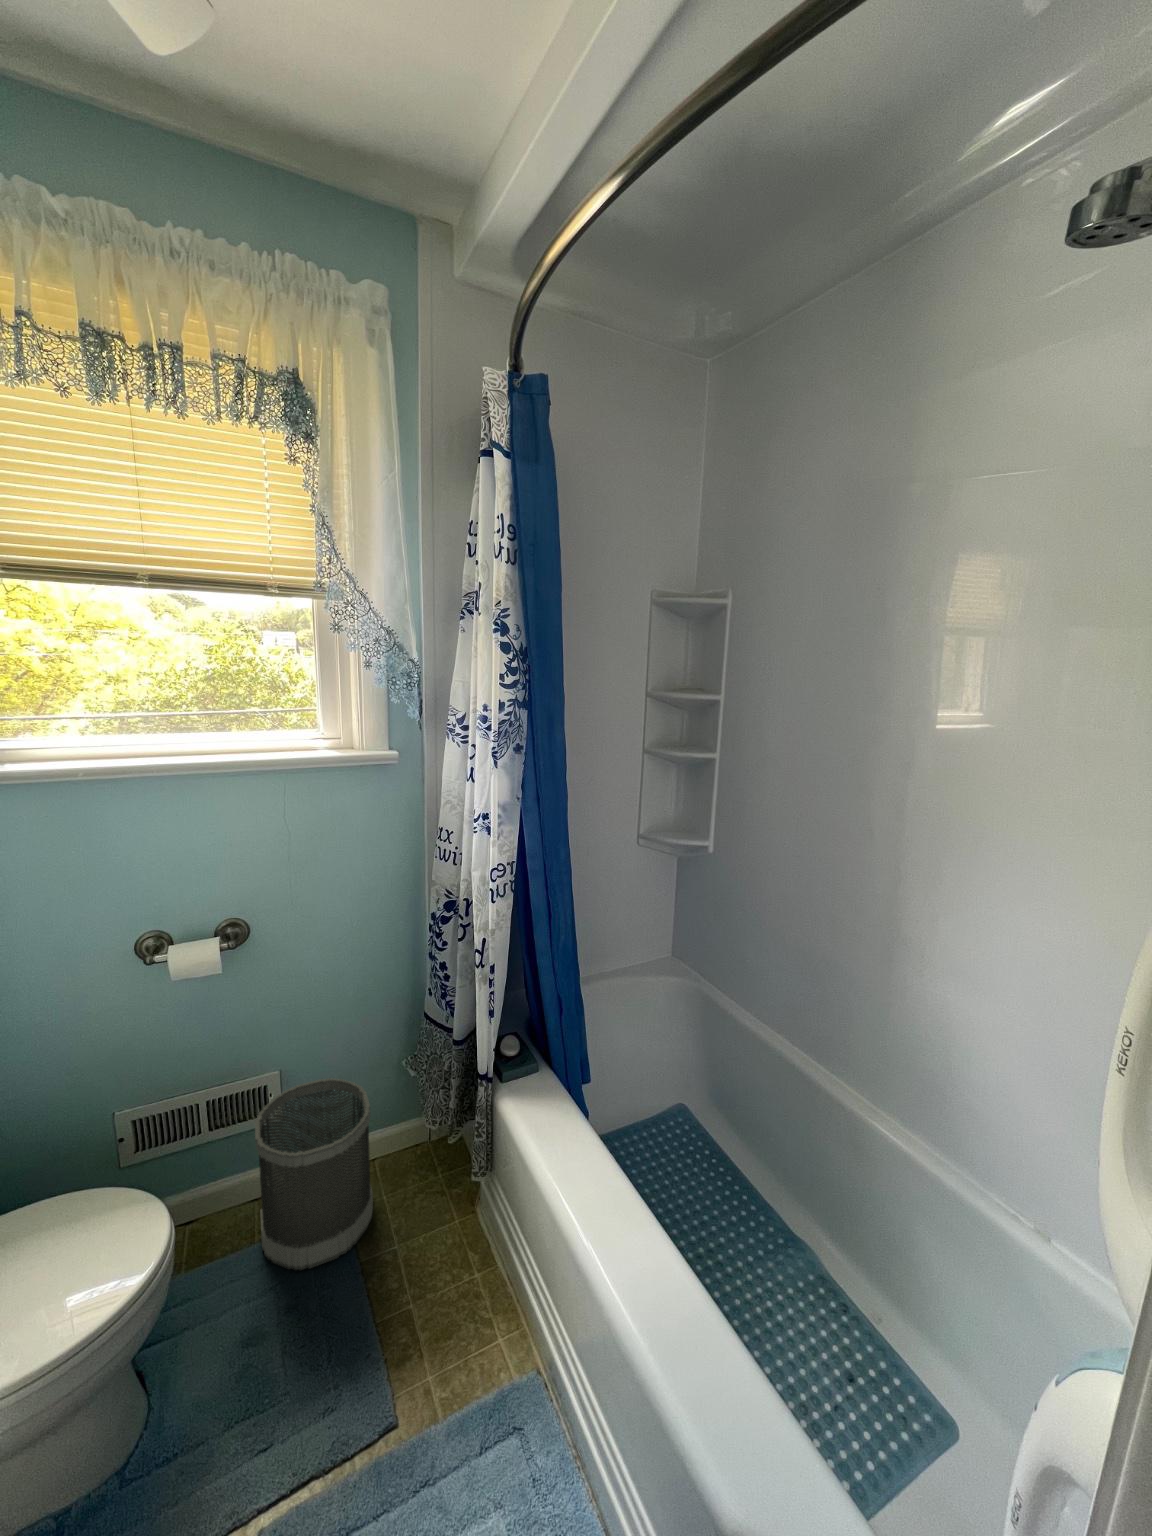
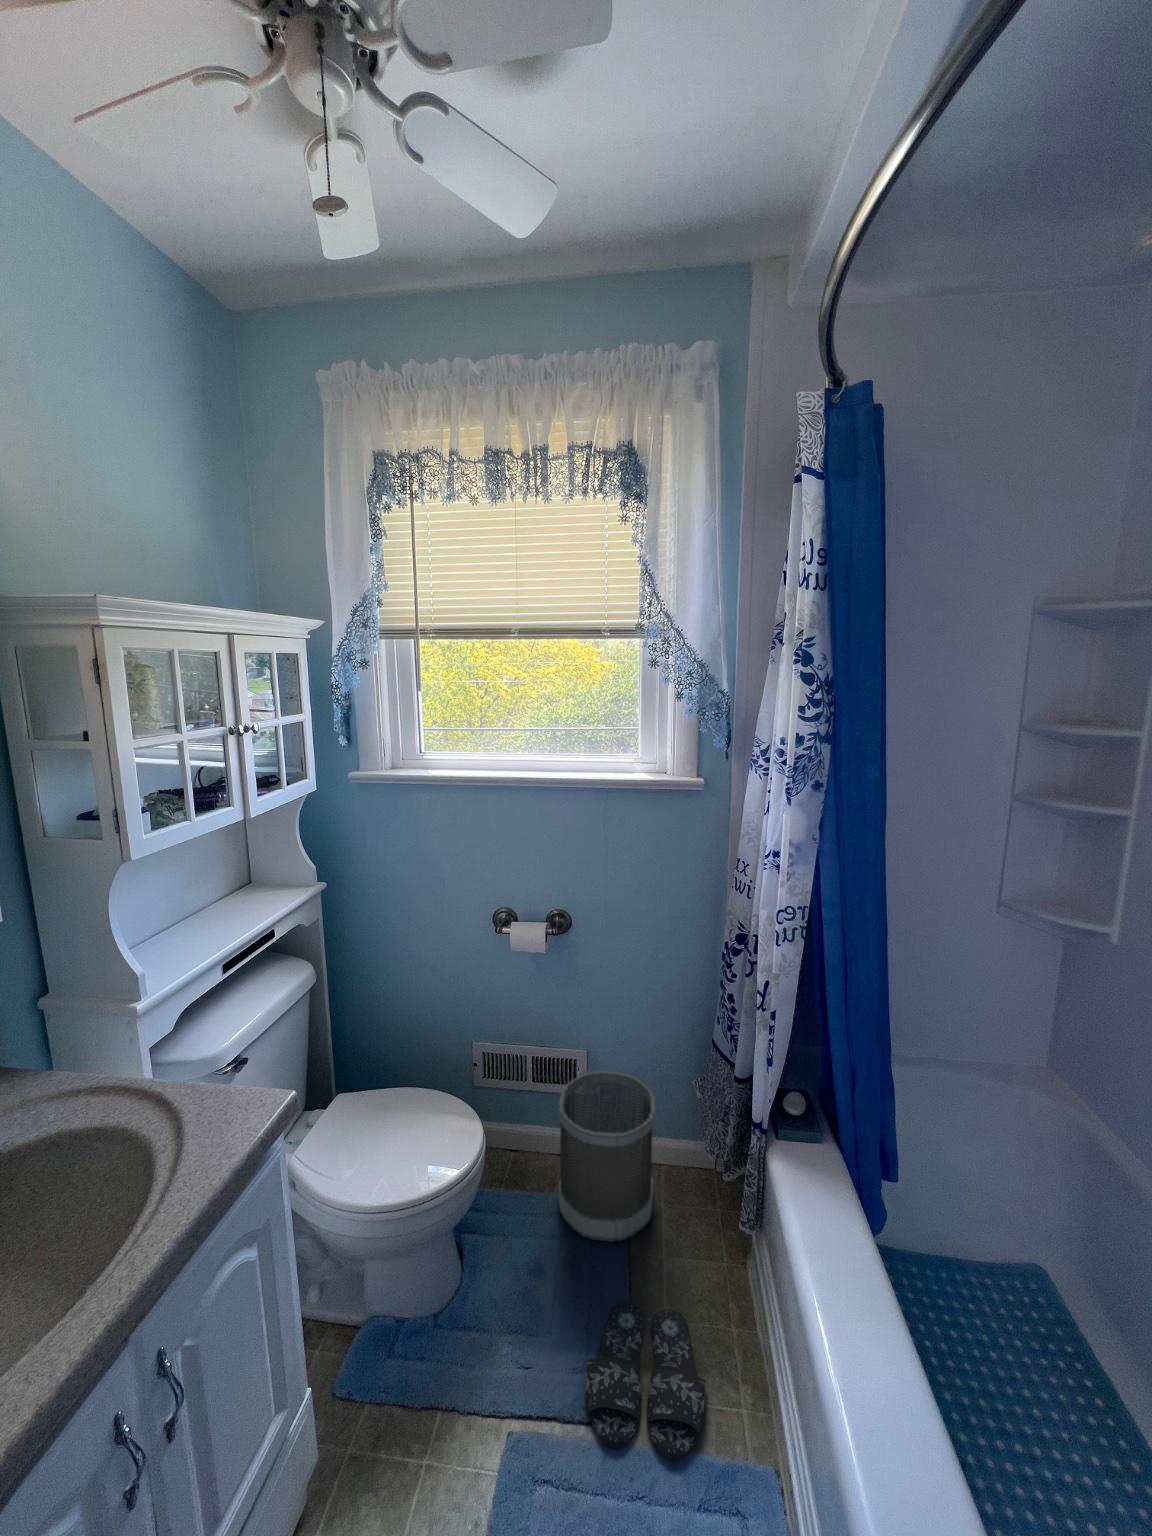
slippers: none [336,1291,466,1462] -> present [586,1302,706,1459]

